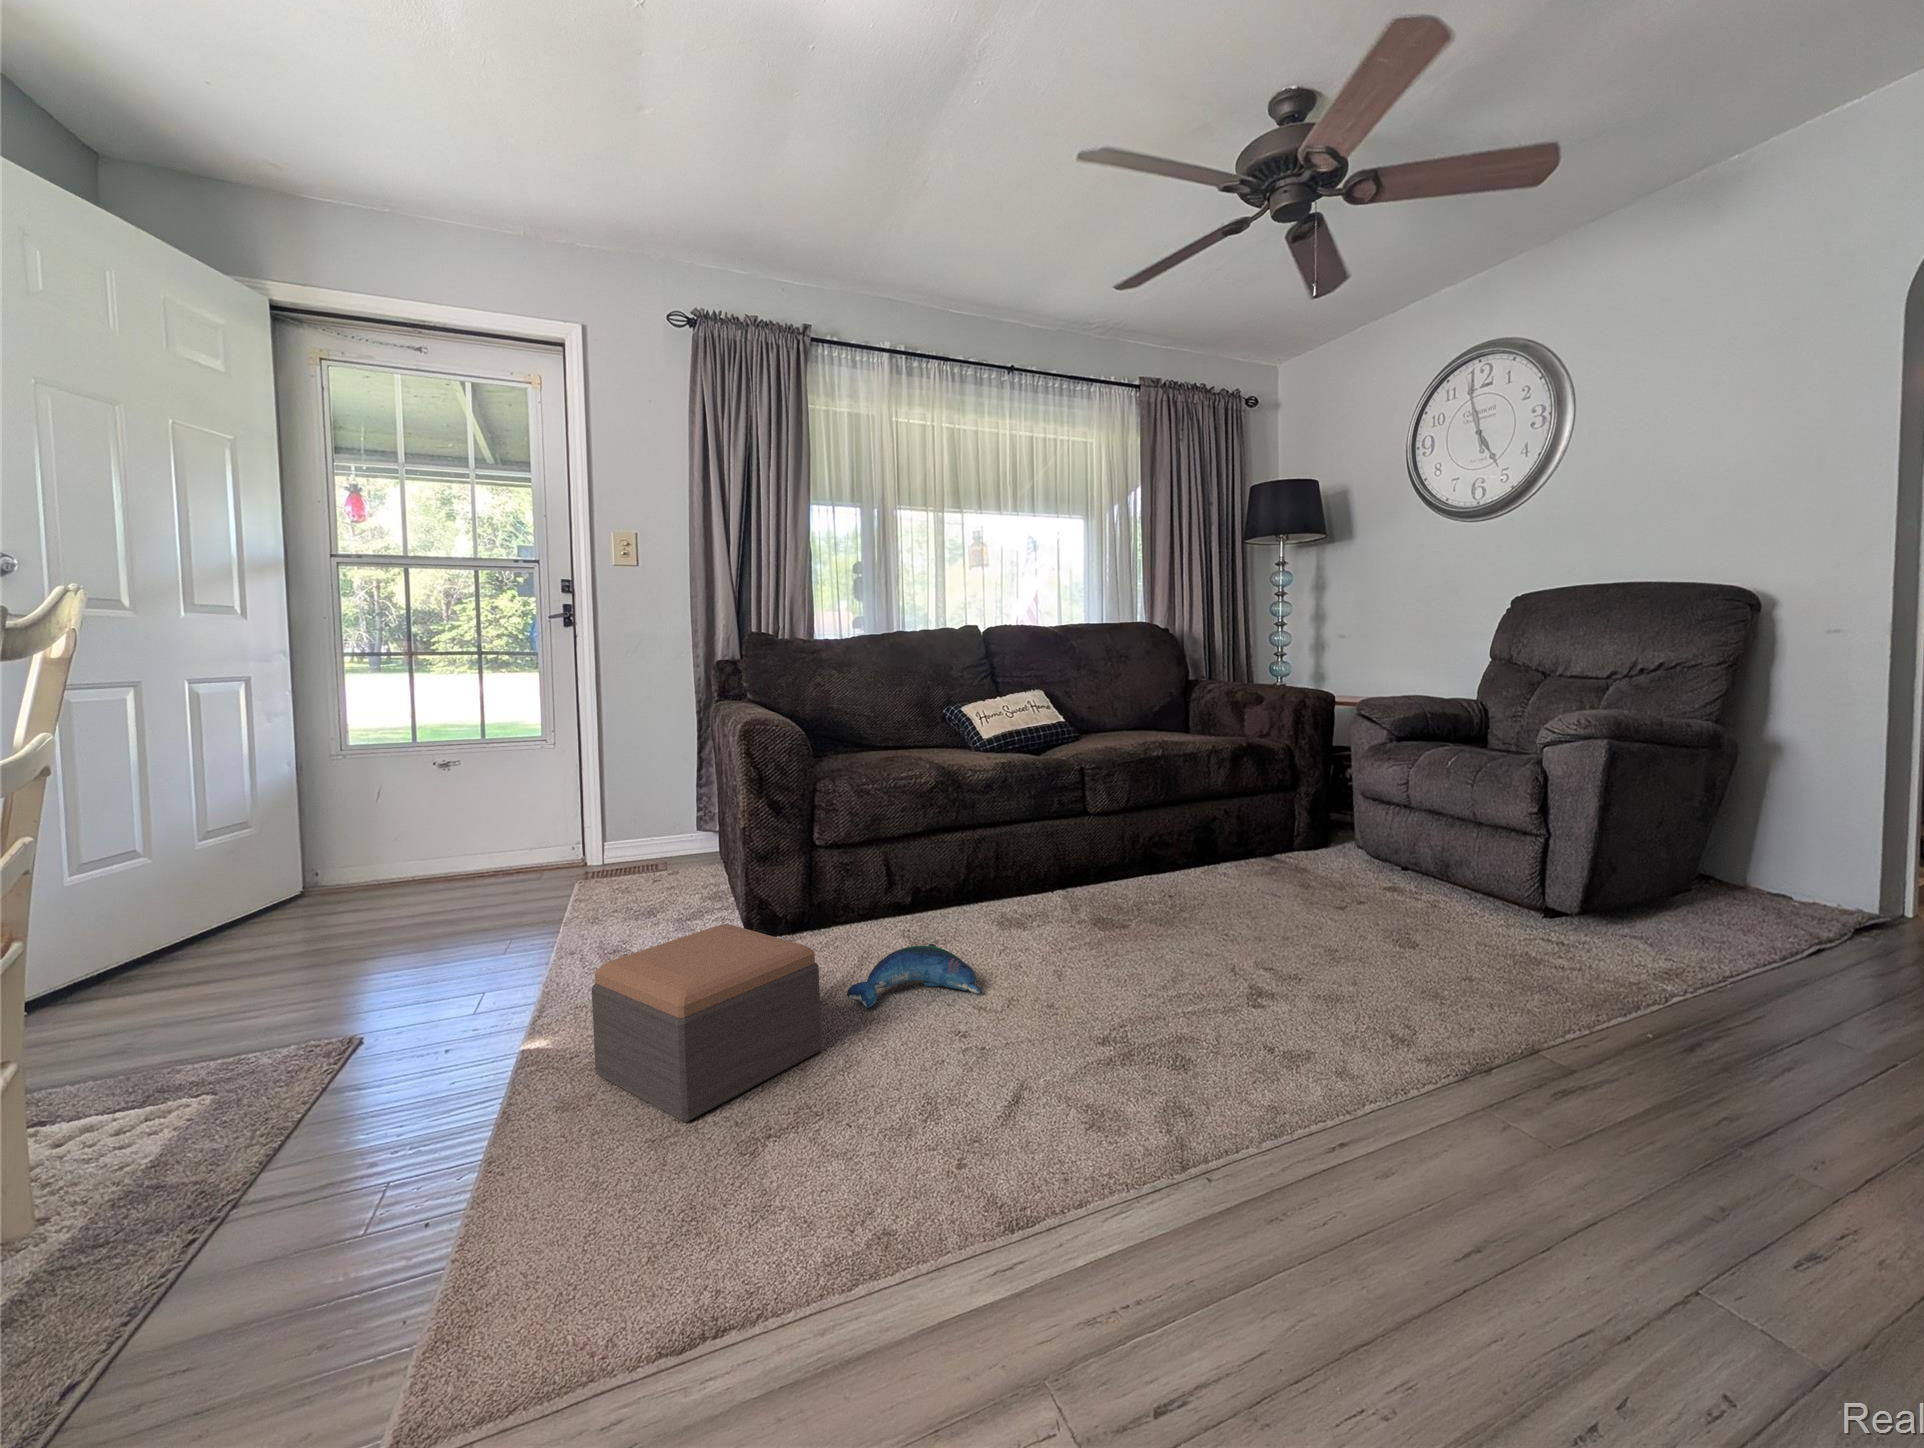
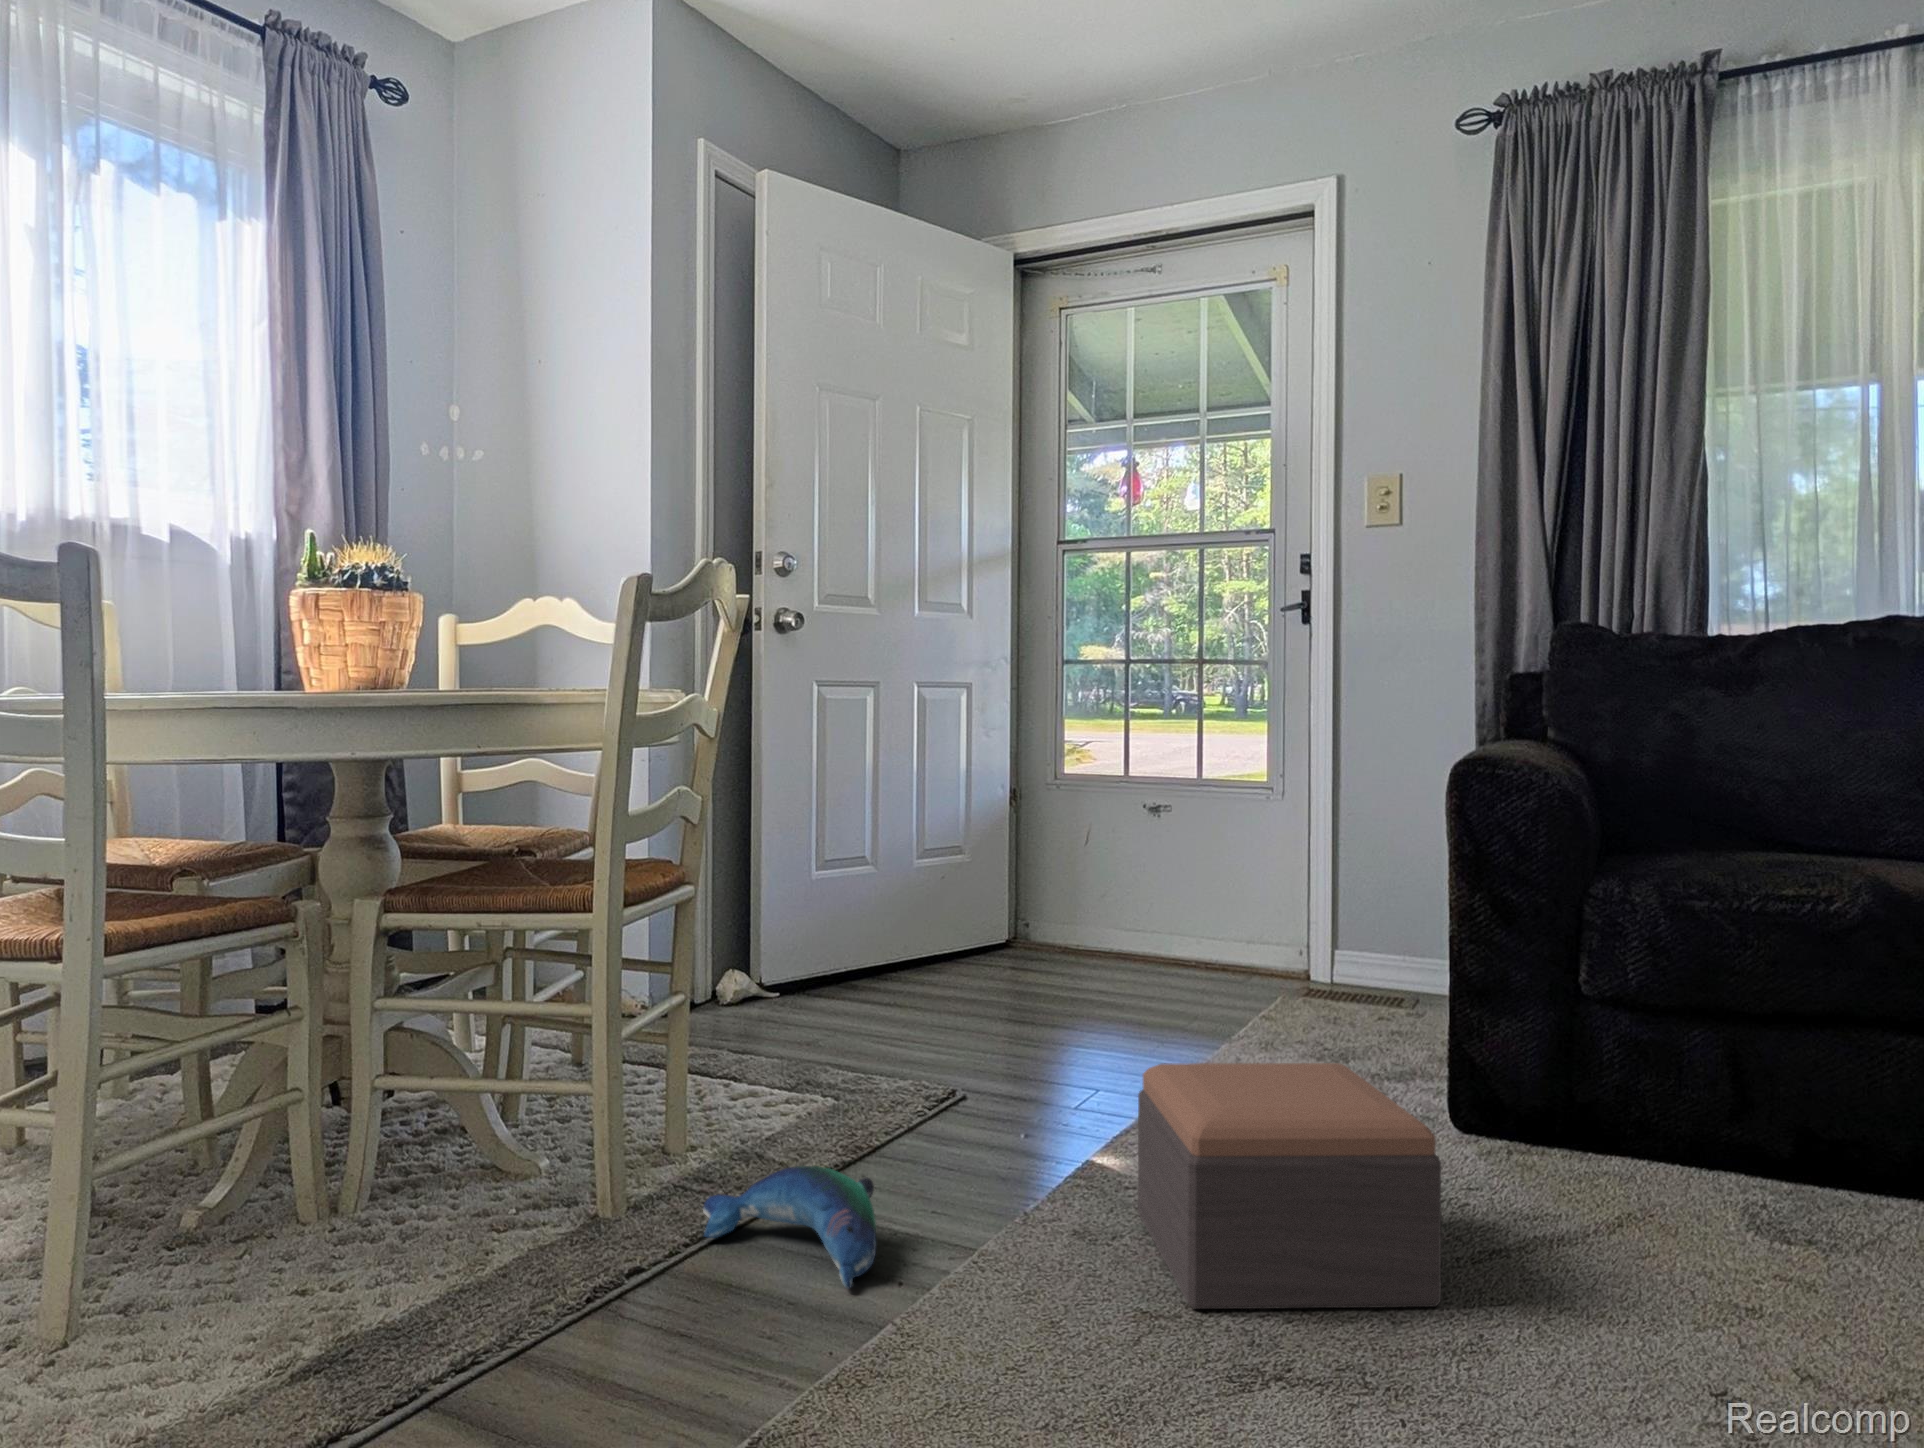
plush toy: present [847,944,981,1008] -> present [703,1166,876,1288]

